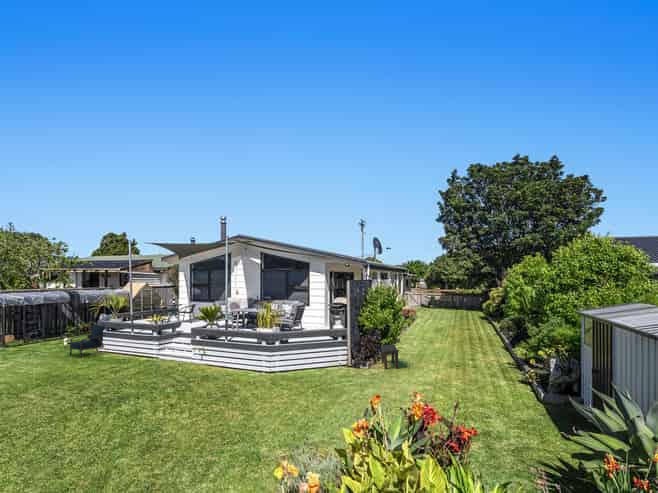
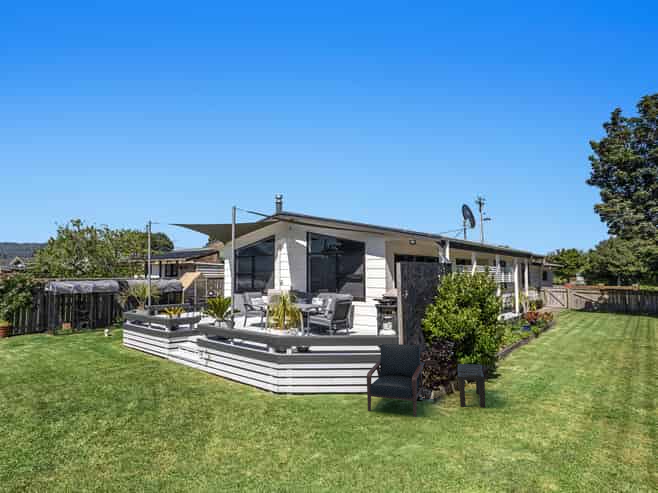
chair: present [70,325,106,358] -> present [367,344,425,417]

